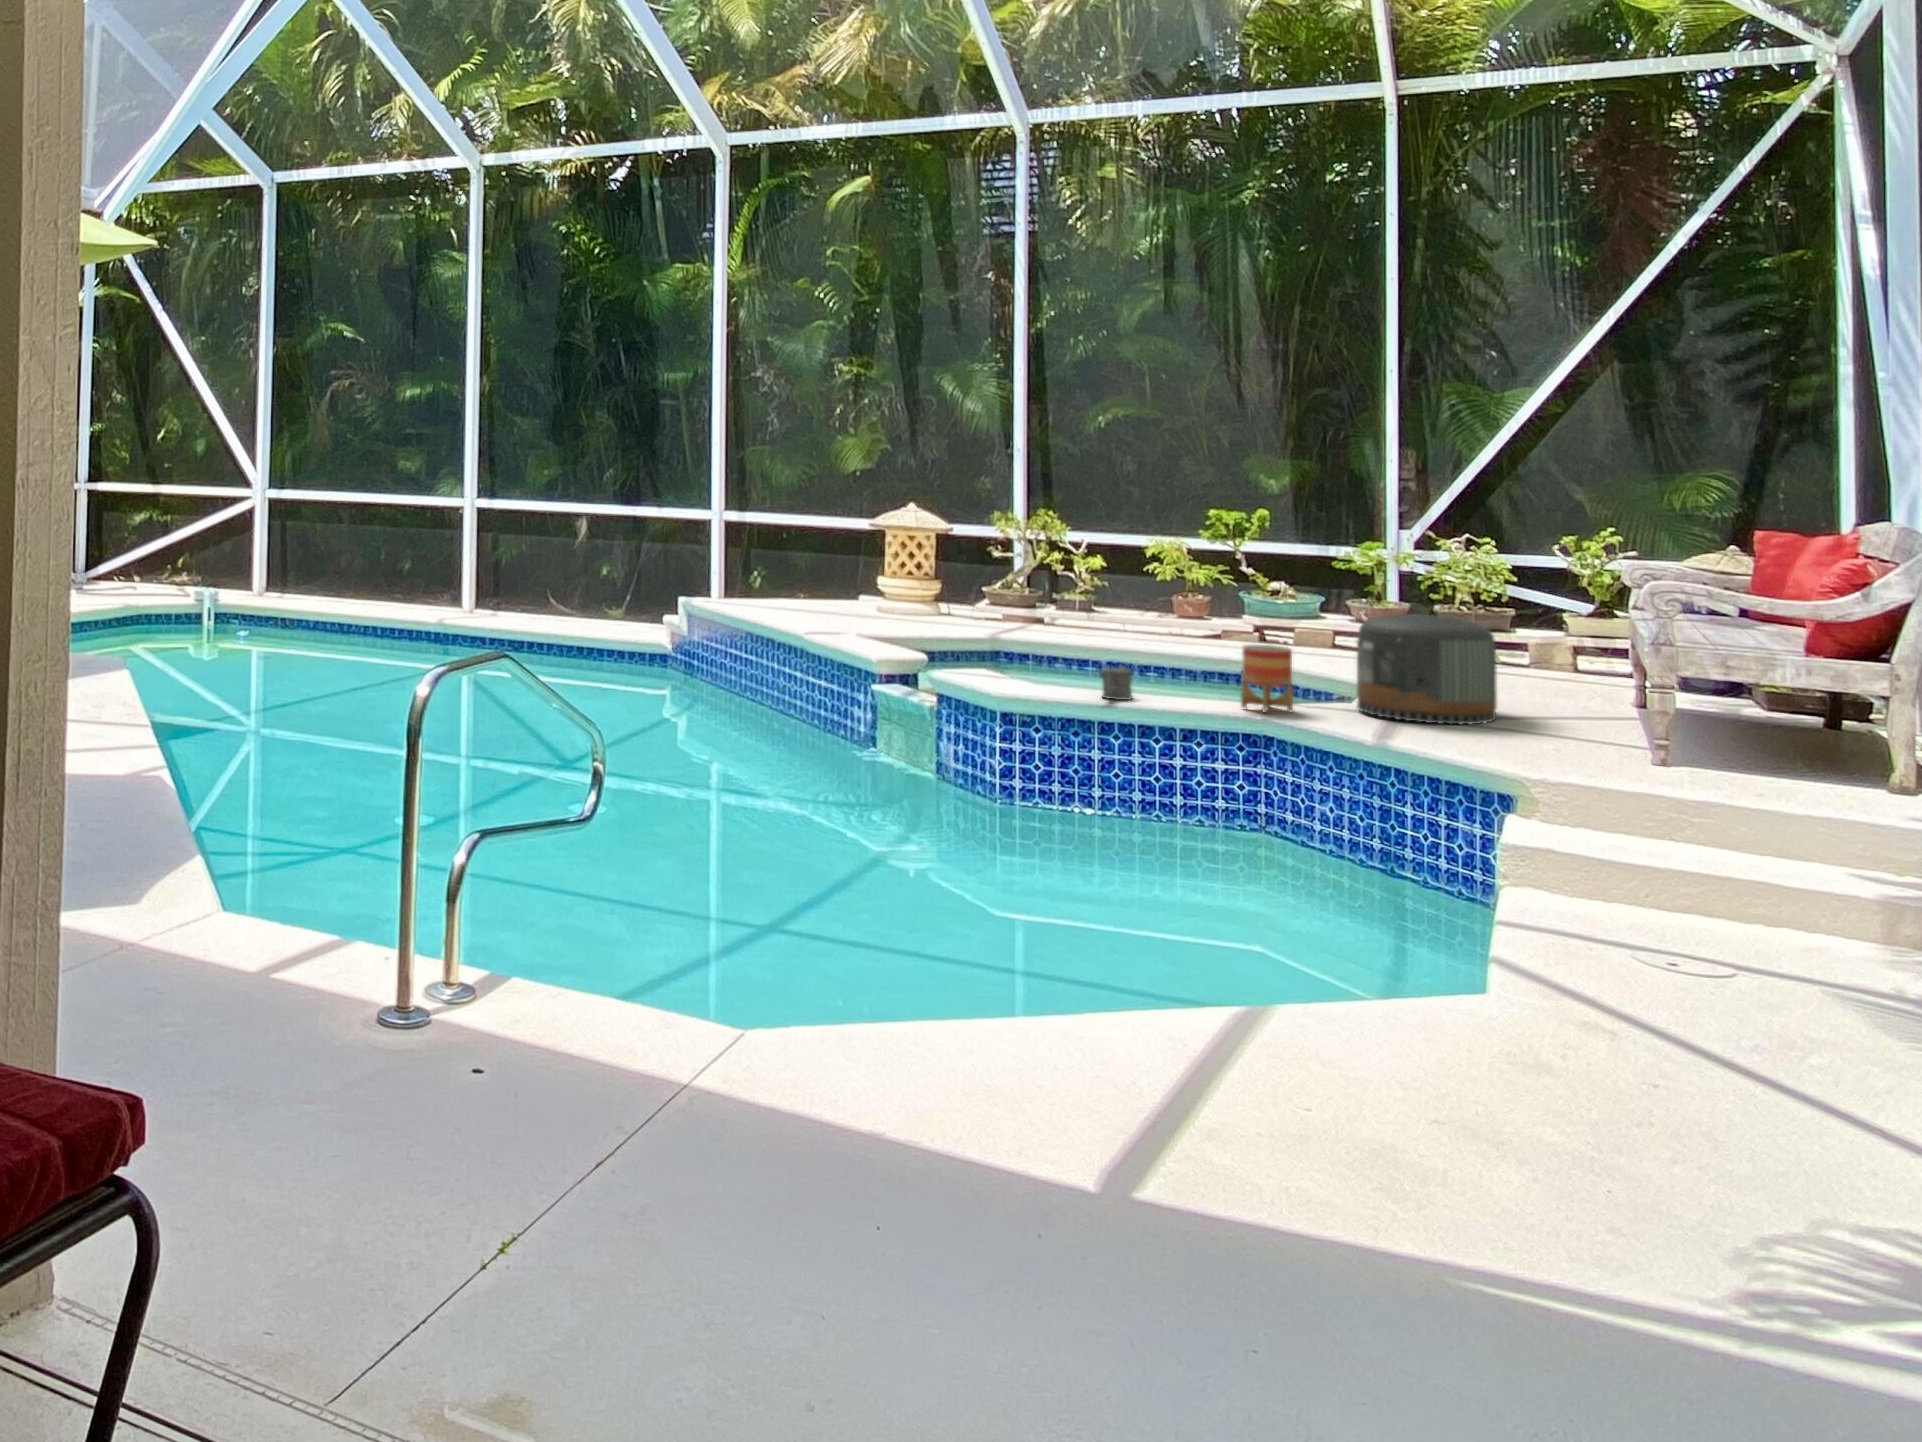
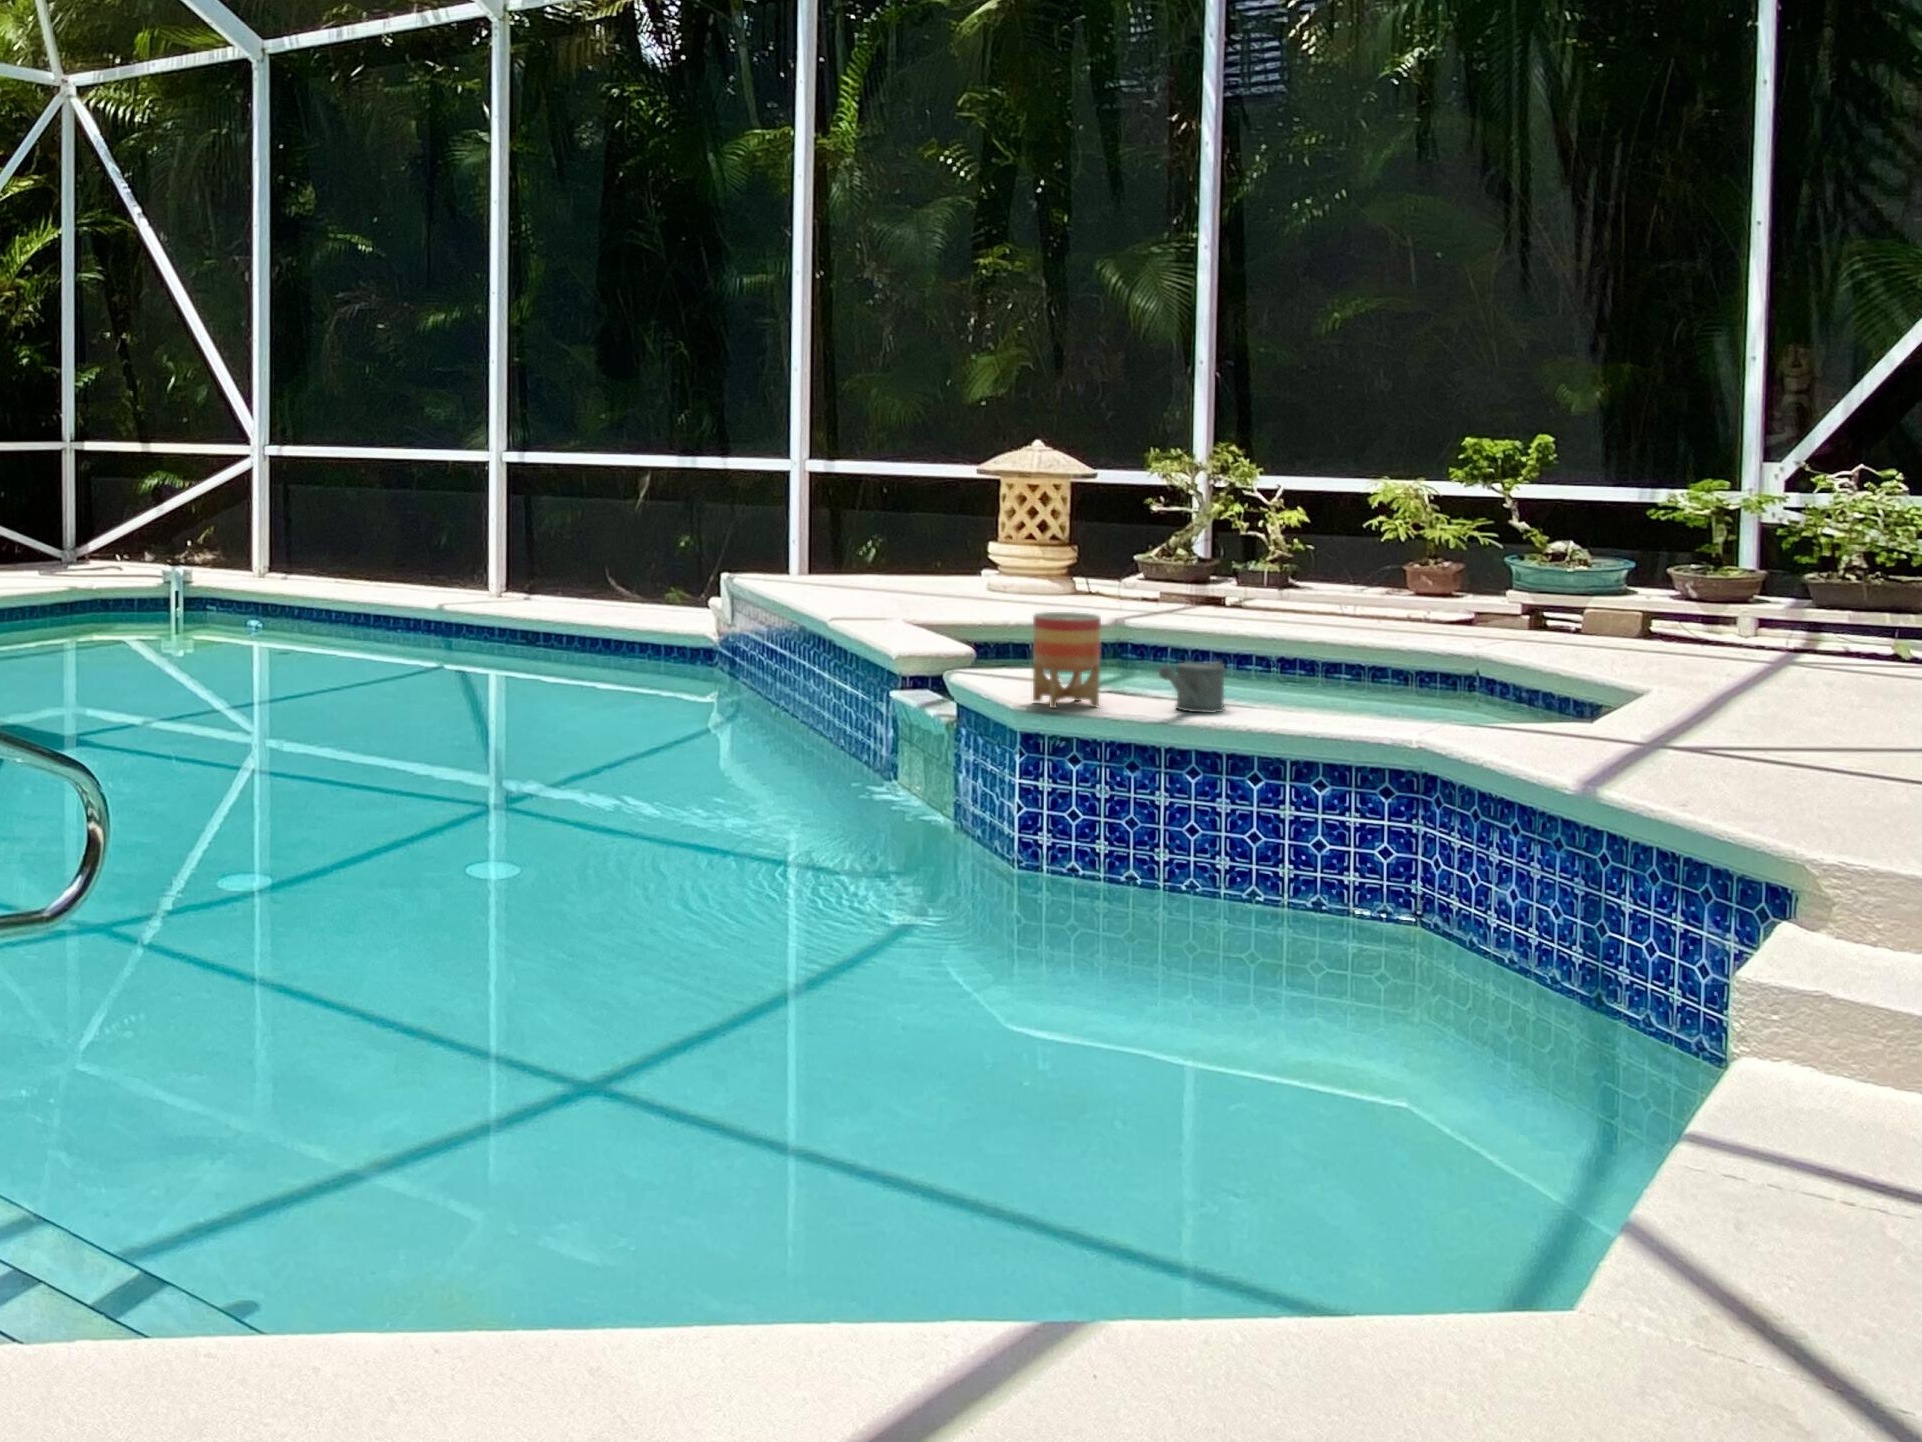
pouf: present [1357,614,1497,724] -> none [1583,574,1835,759]
planter: present [1241,645,1293,712] -> present [1033,612,1101,708]

